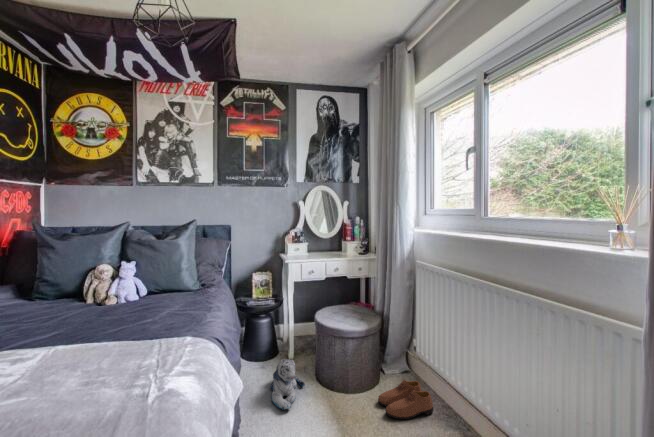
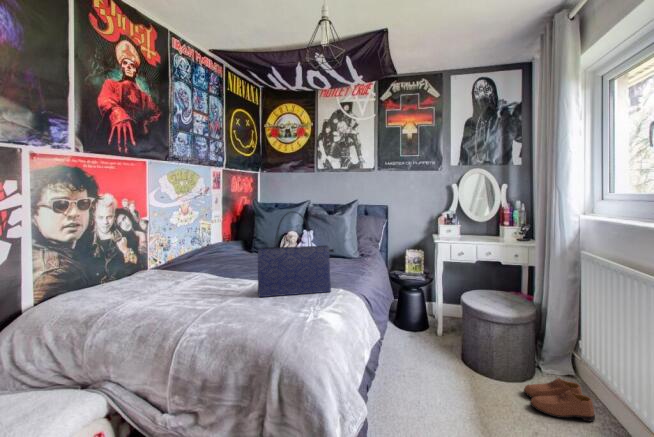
tote bag: none [51,240,177,377] -> present [258,212,334,297]
plush toy: present [270,359,305,410] -> none [413,328,446,372]

